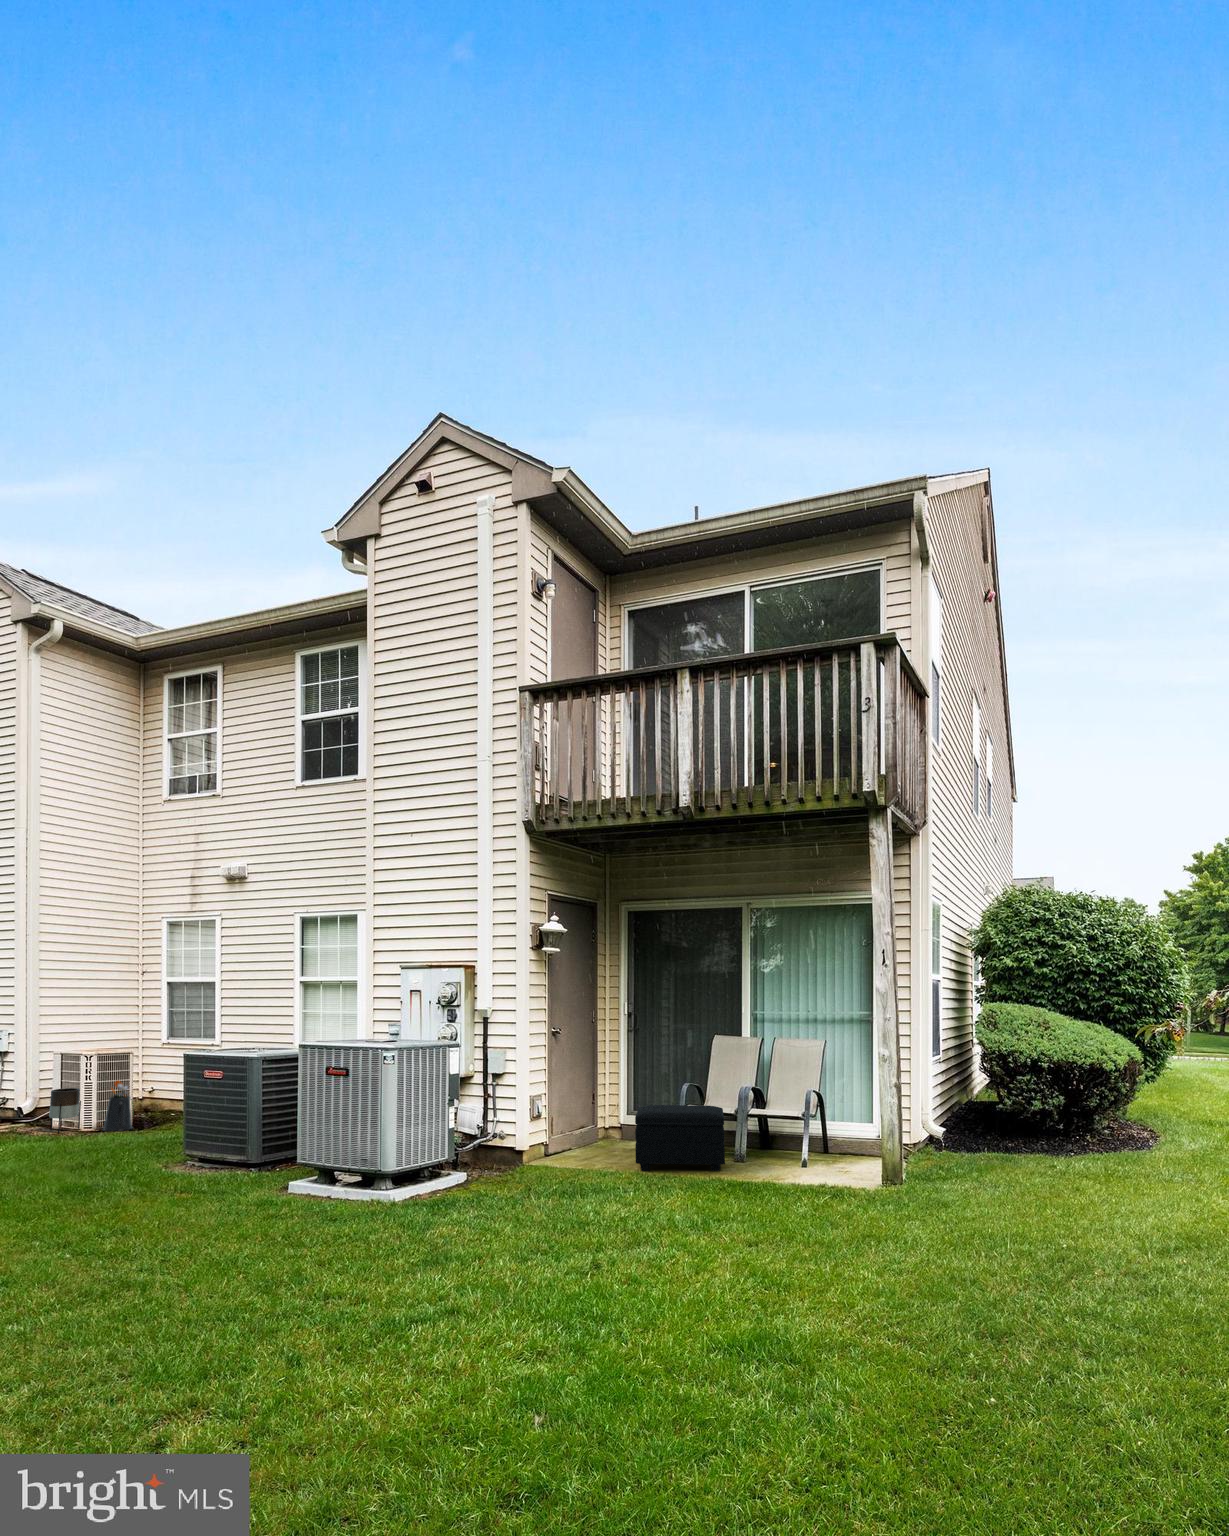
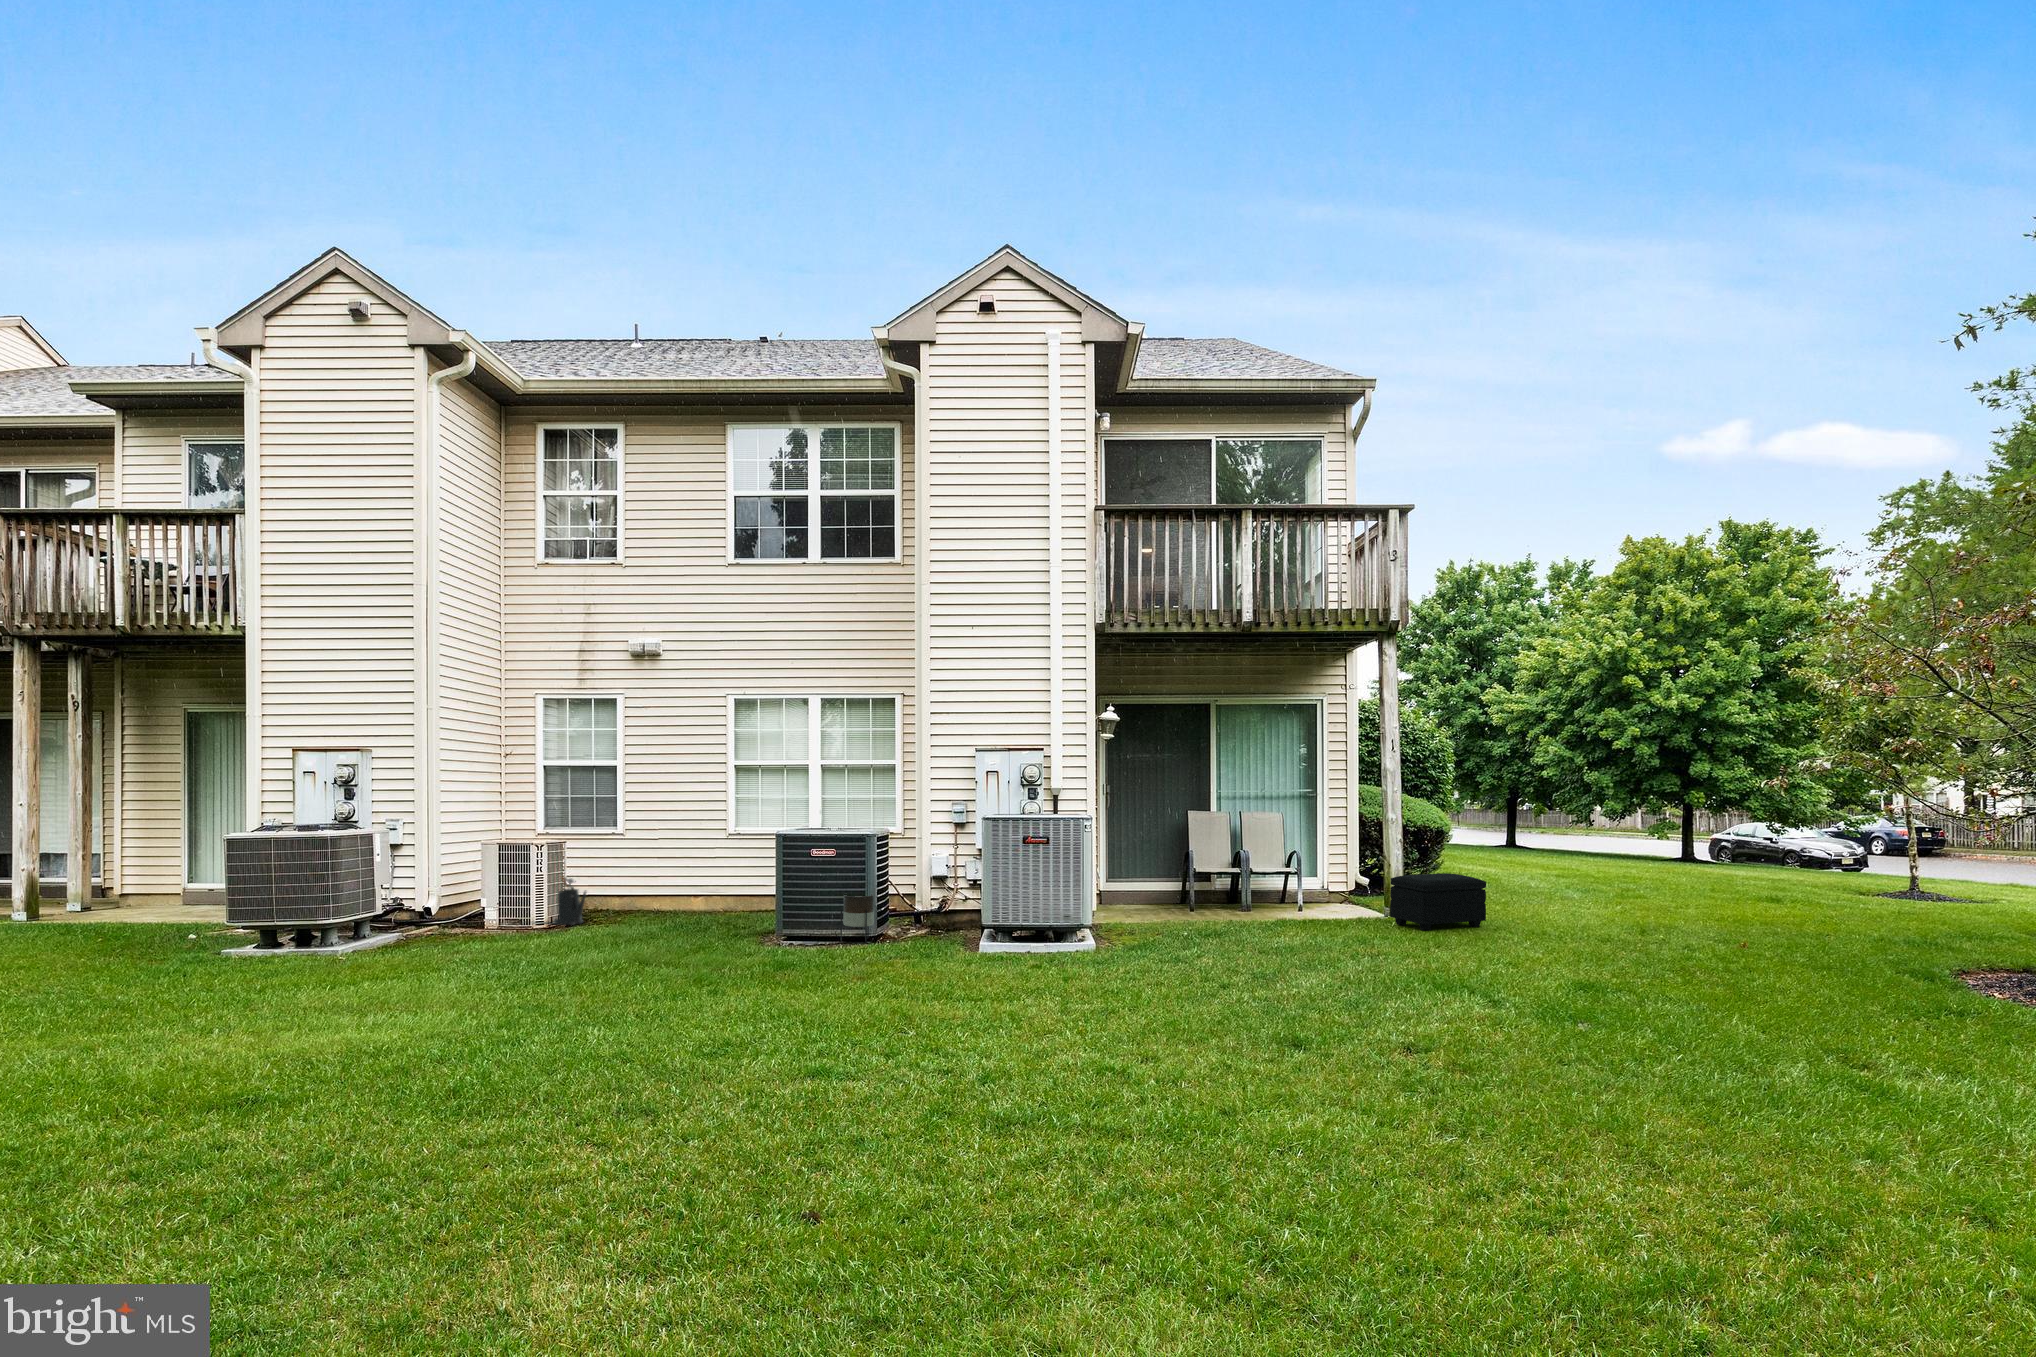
planter: present [49,1088,81,1133] -> present [841,893,874,943]
footstool: present [635,1105,725,1171] -> present [1390,873,1486,931]

